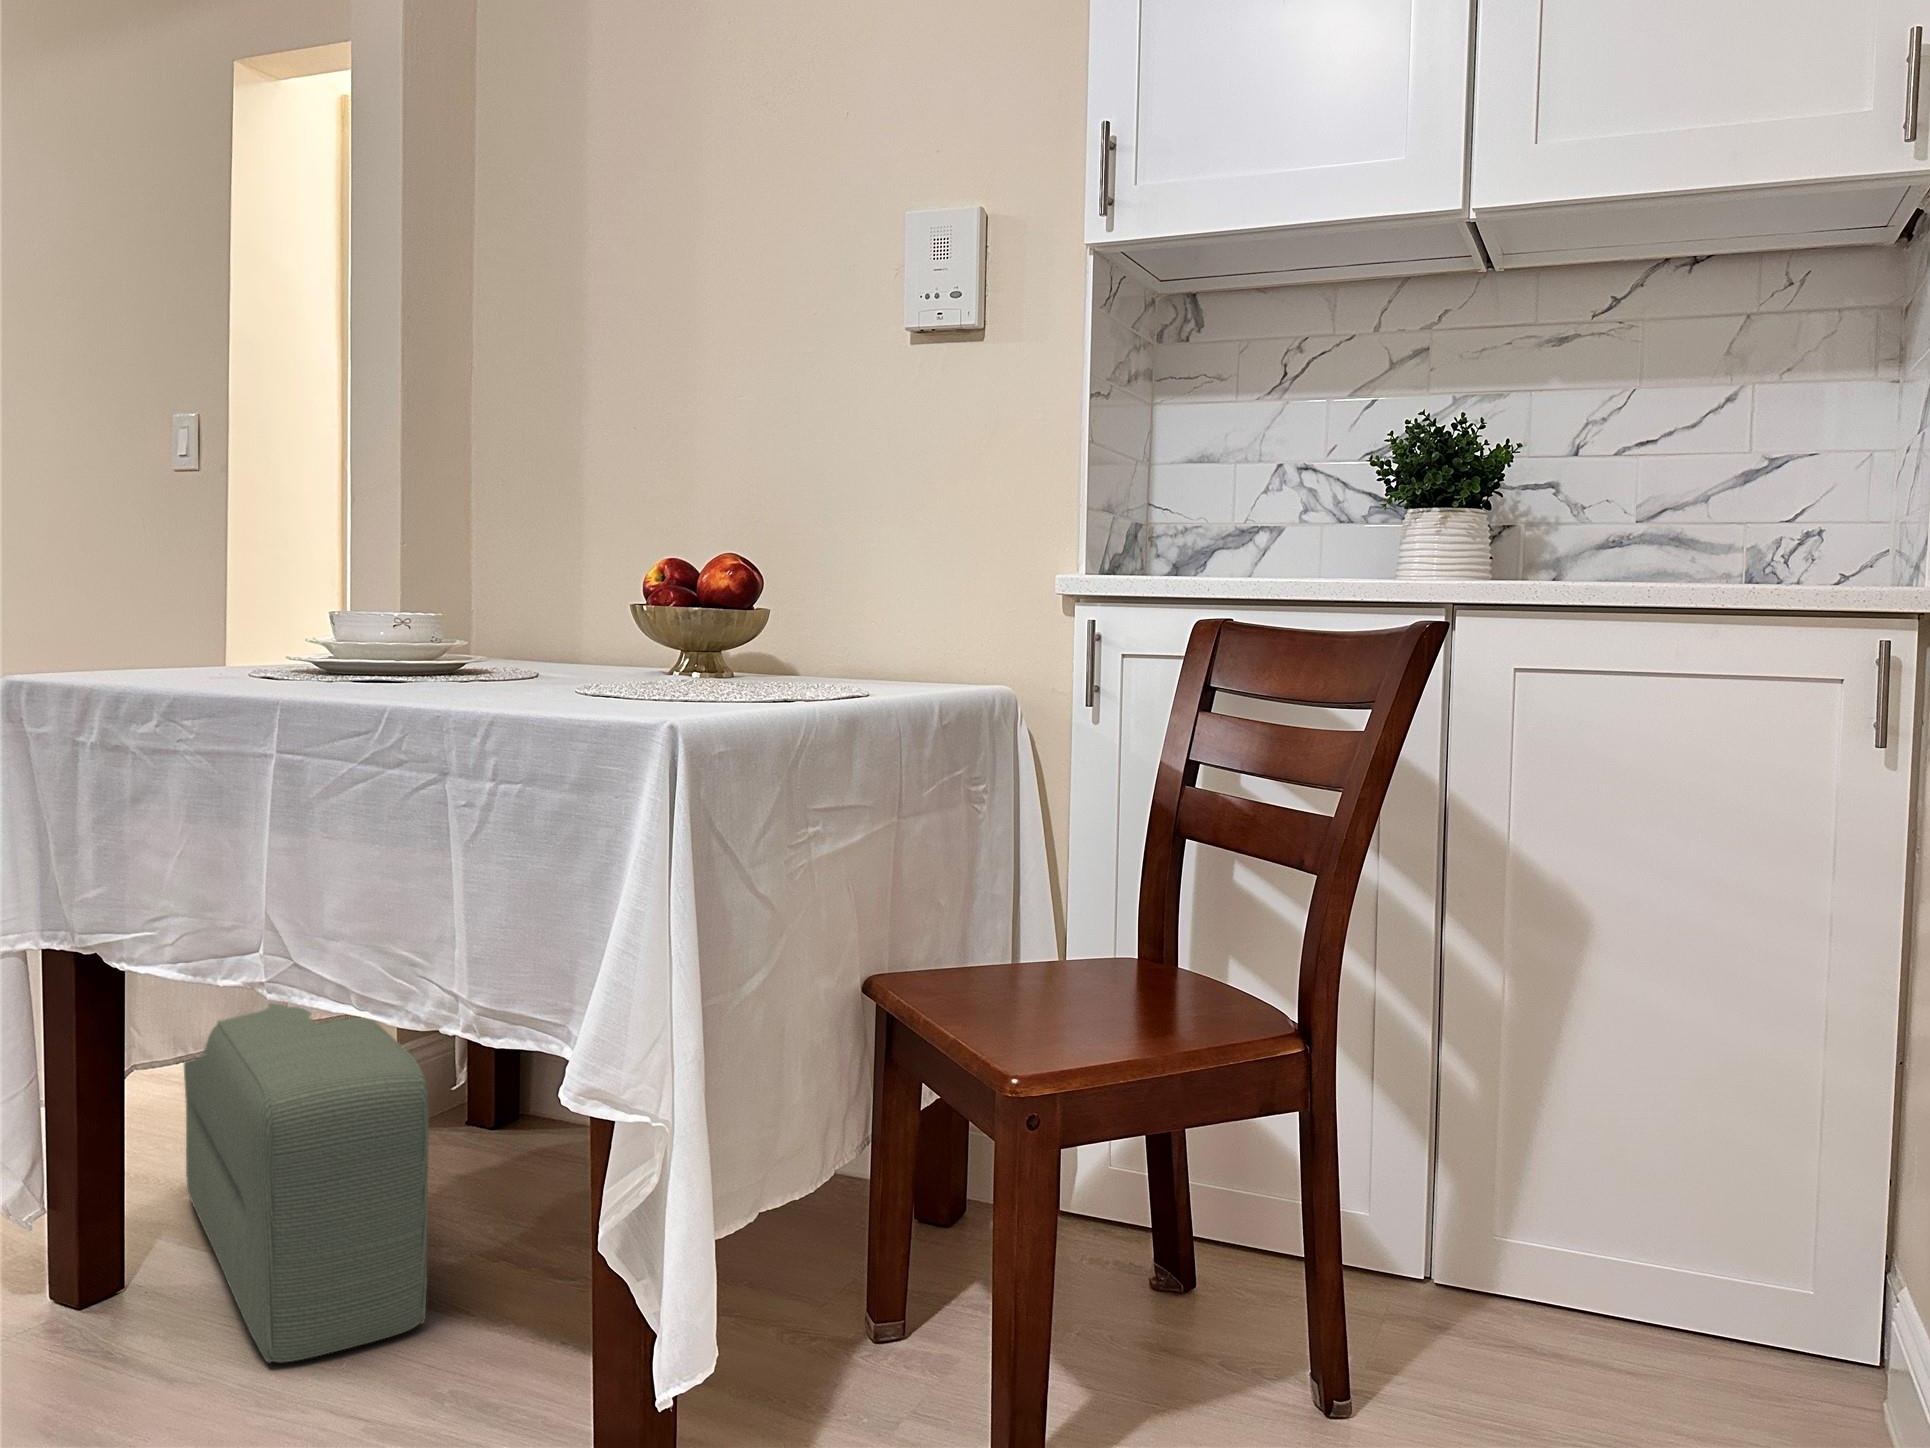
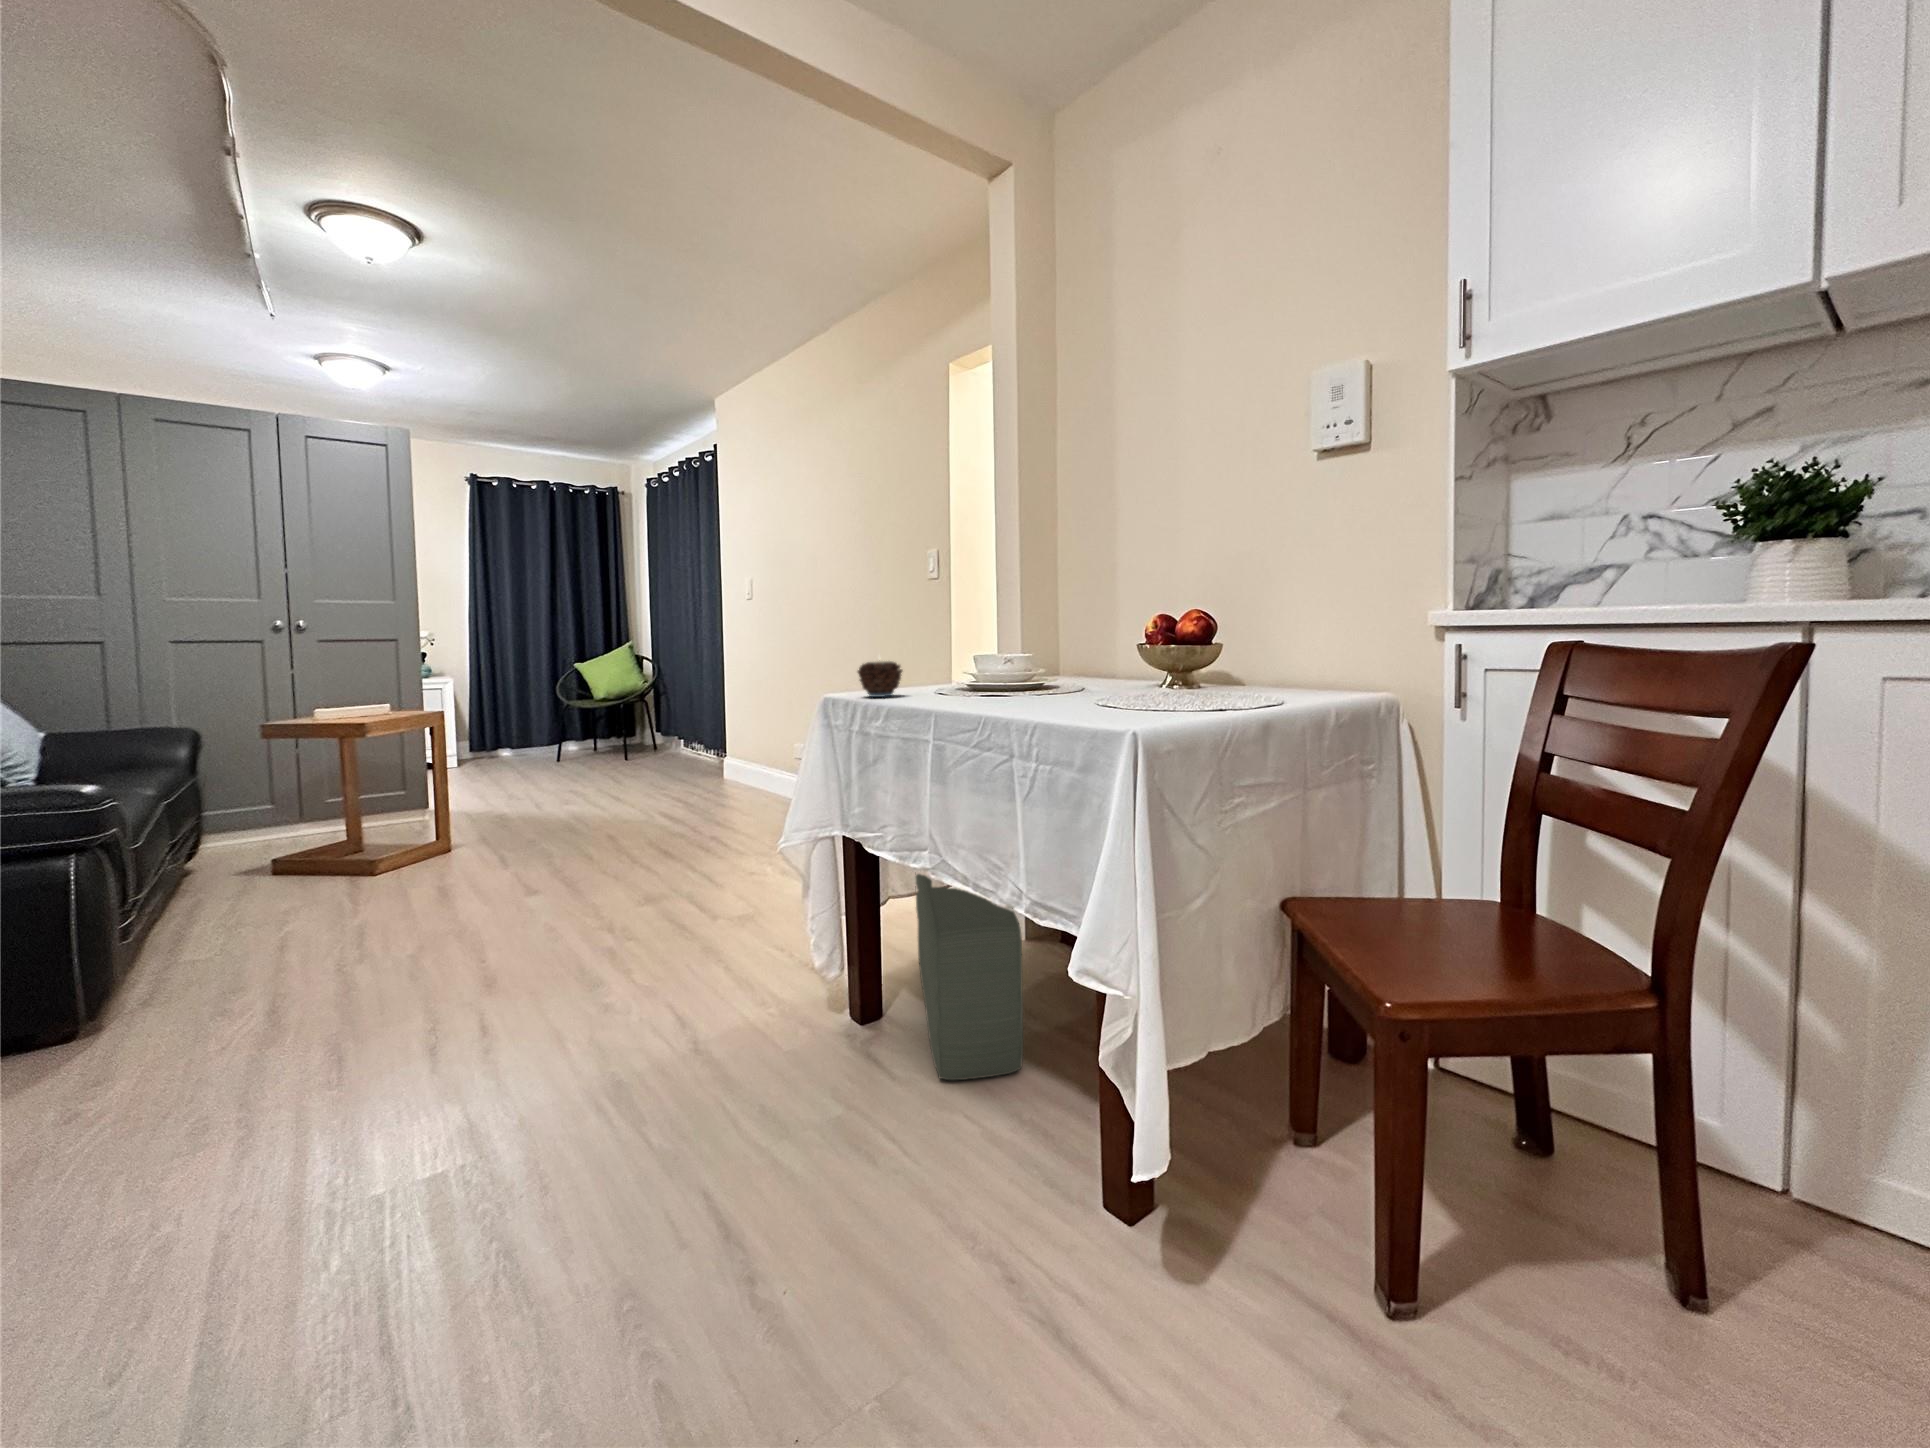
candle: none [99,602,195,681] -> present [858,661,902,697]

